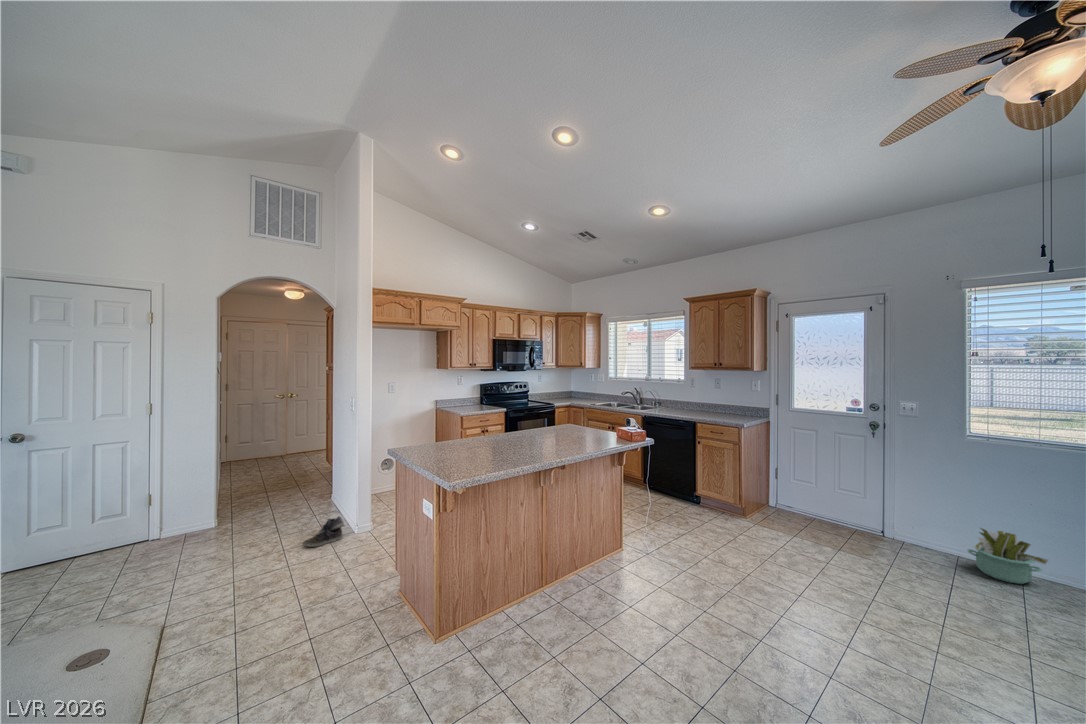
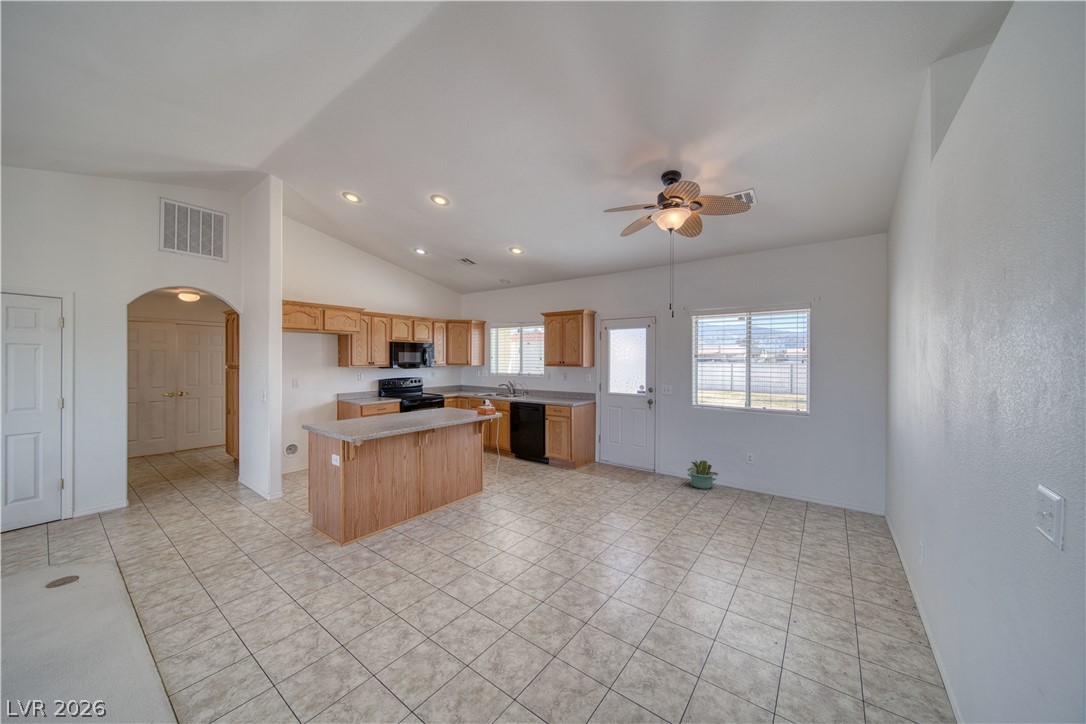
shoe: present [303,517,344,547] -> none [226,484,262,507]

